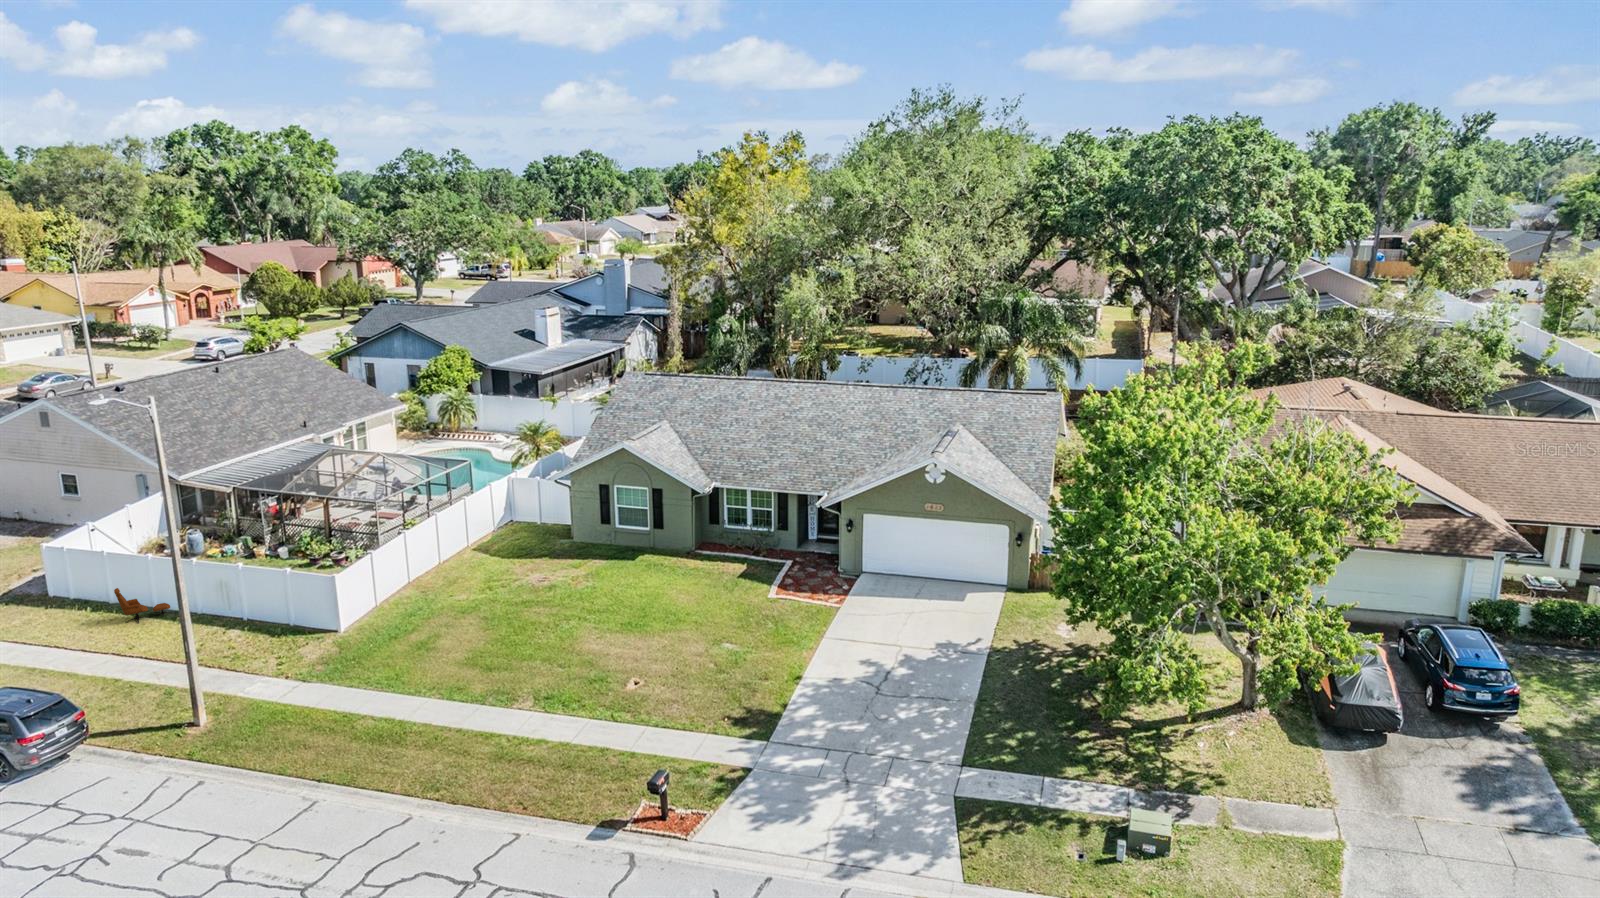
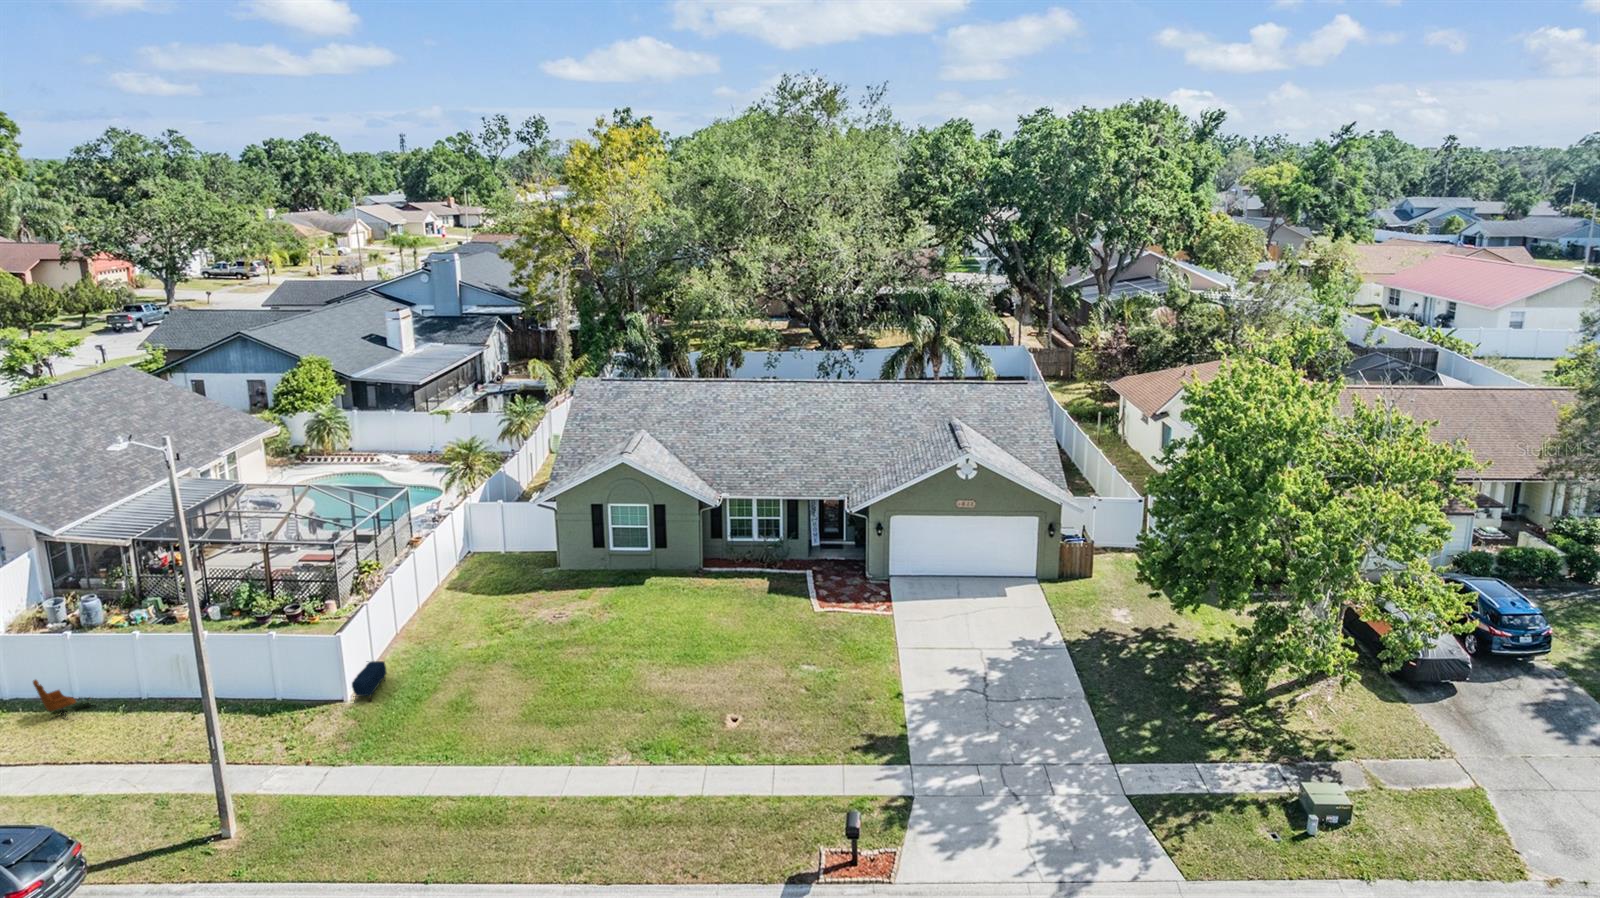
bench: none [342,601,383,635] -> present [352,661,387,701]

